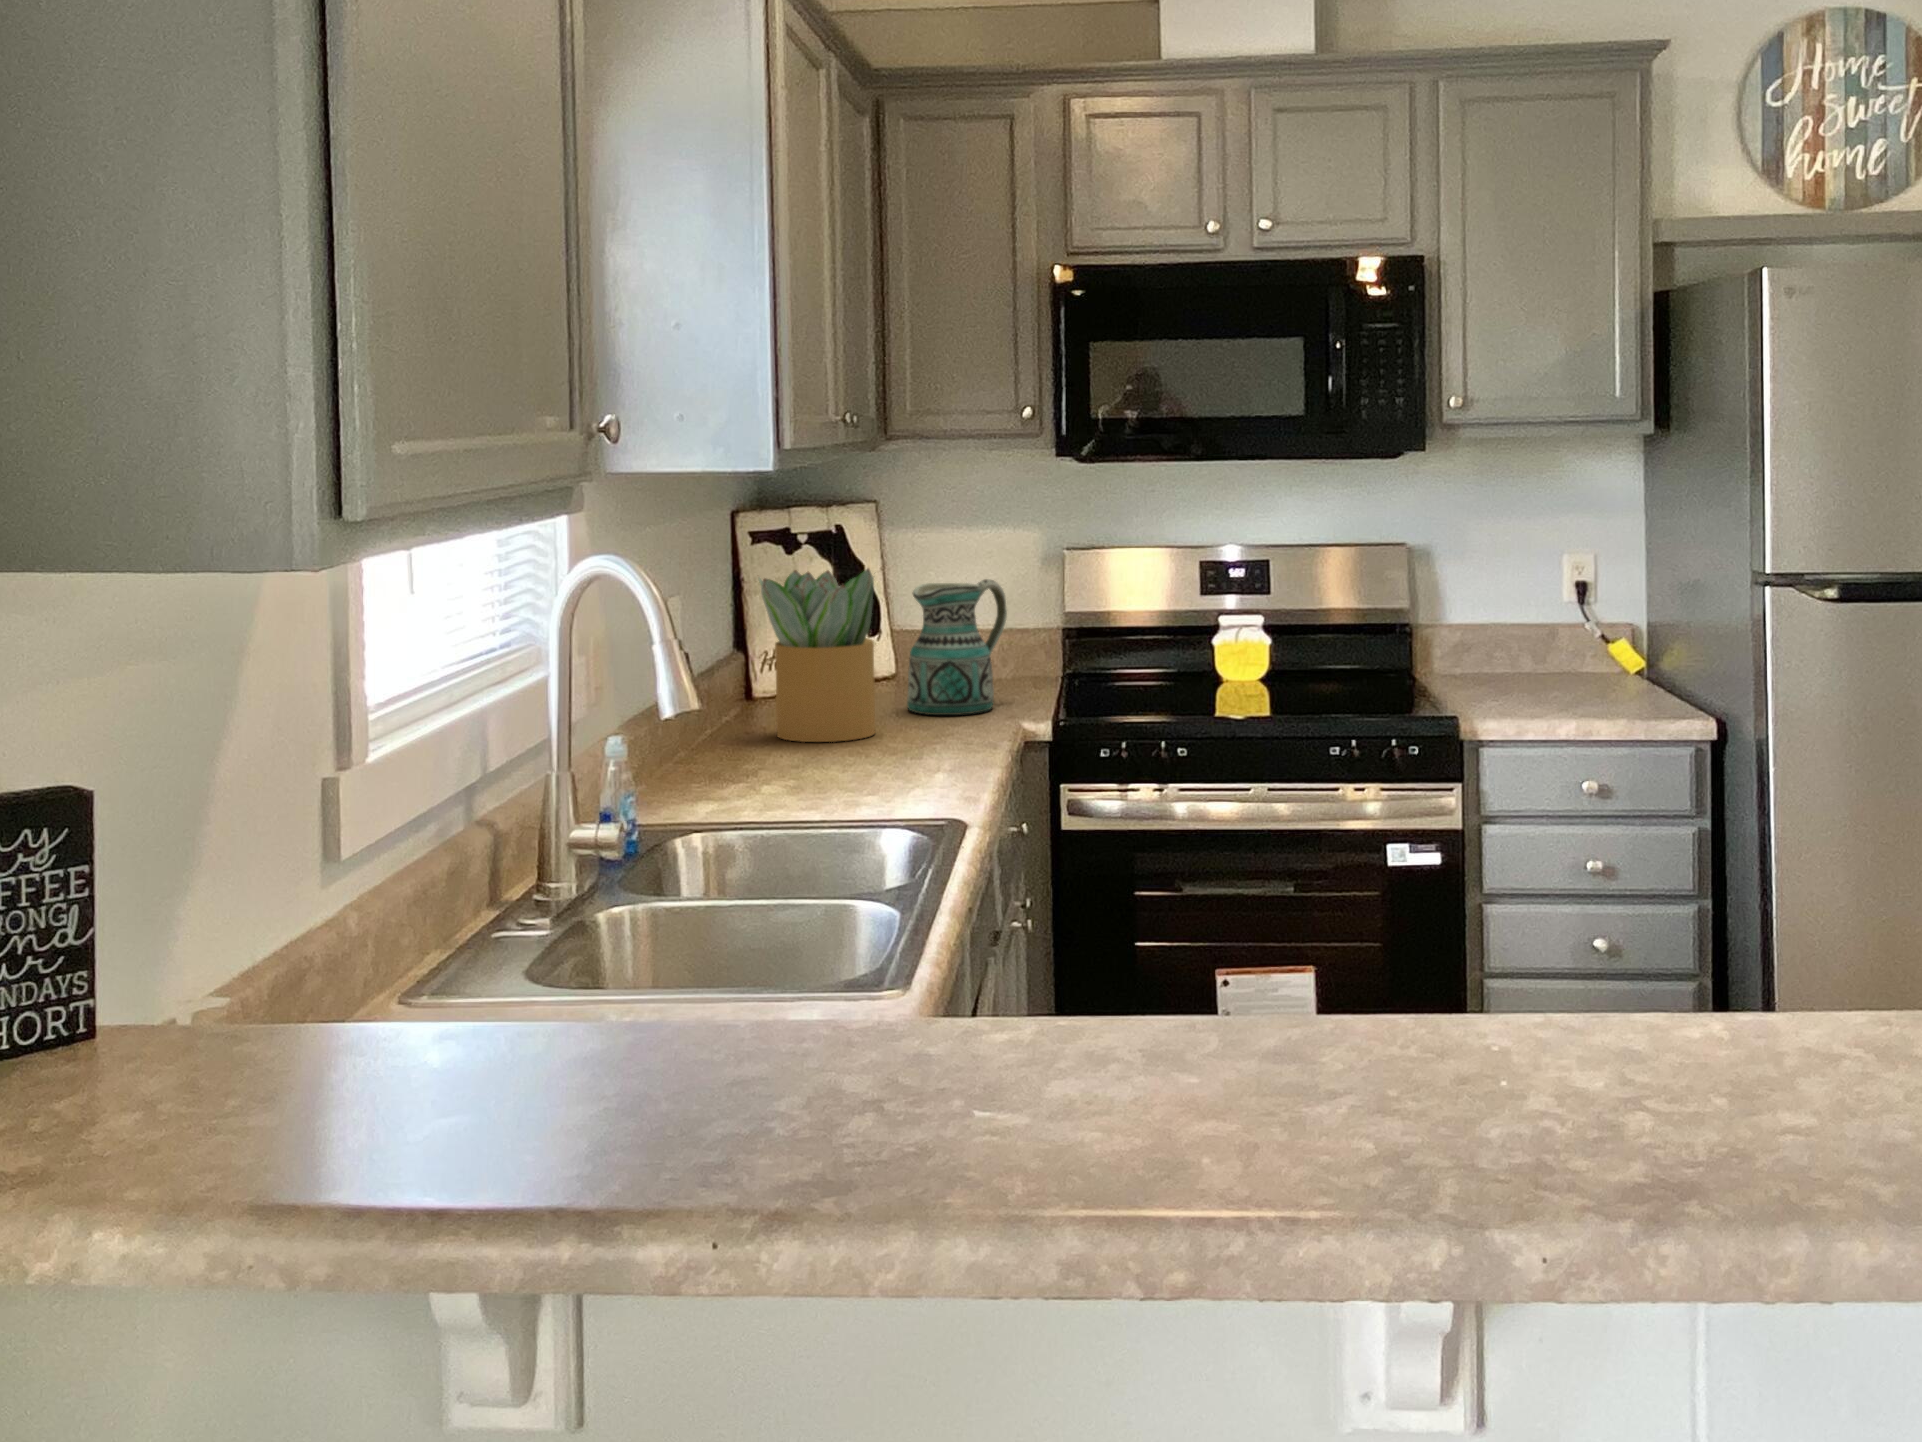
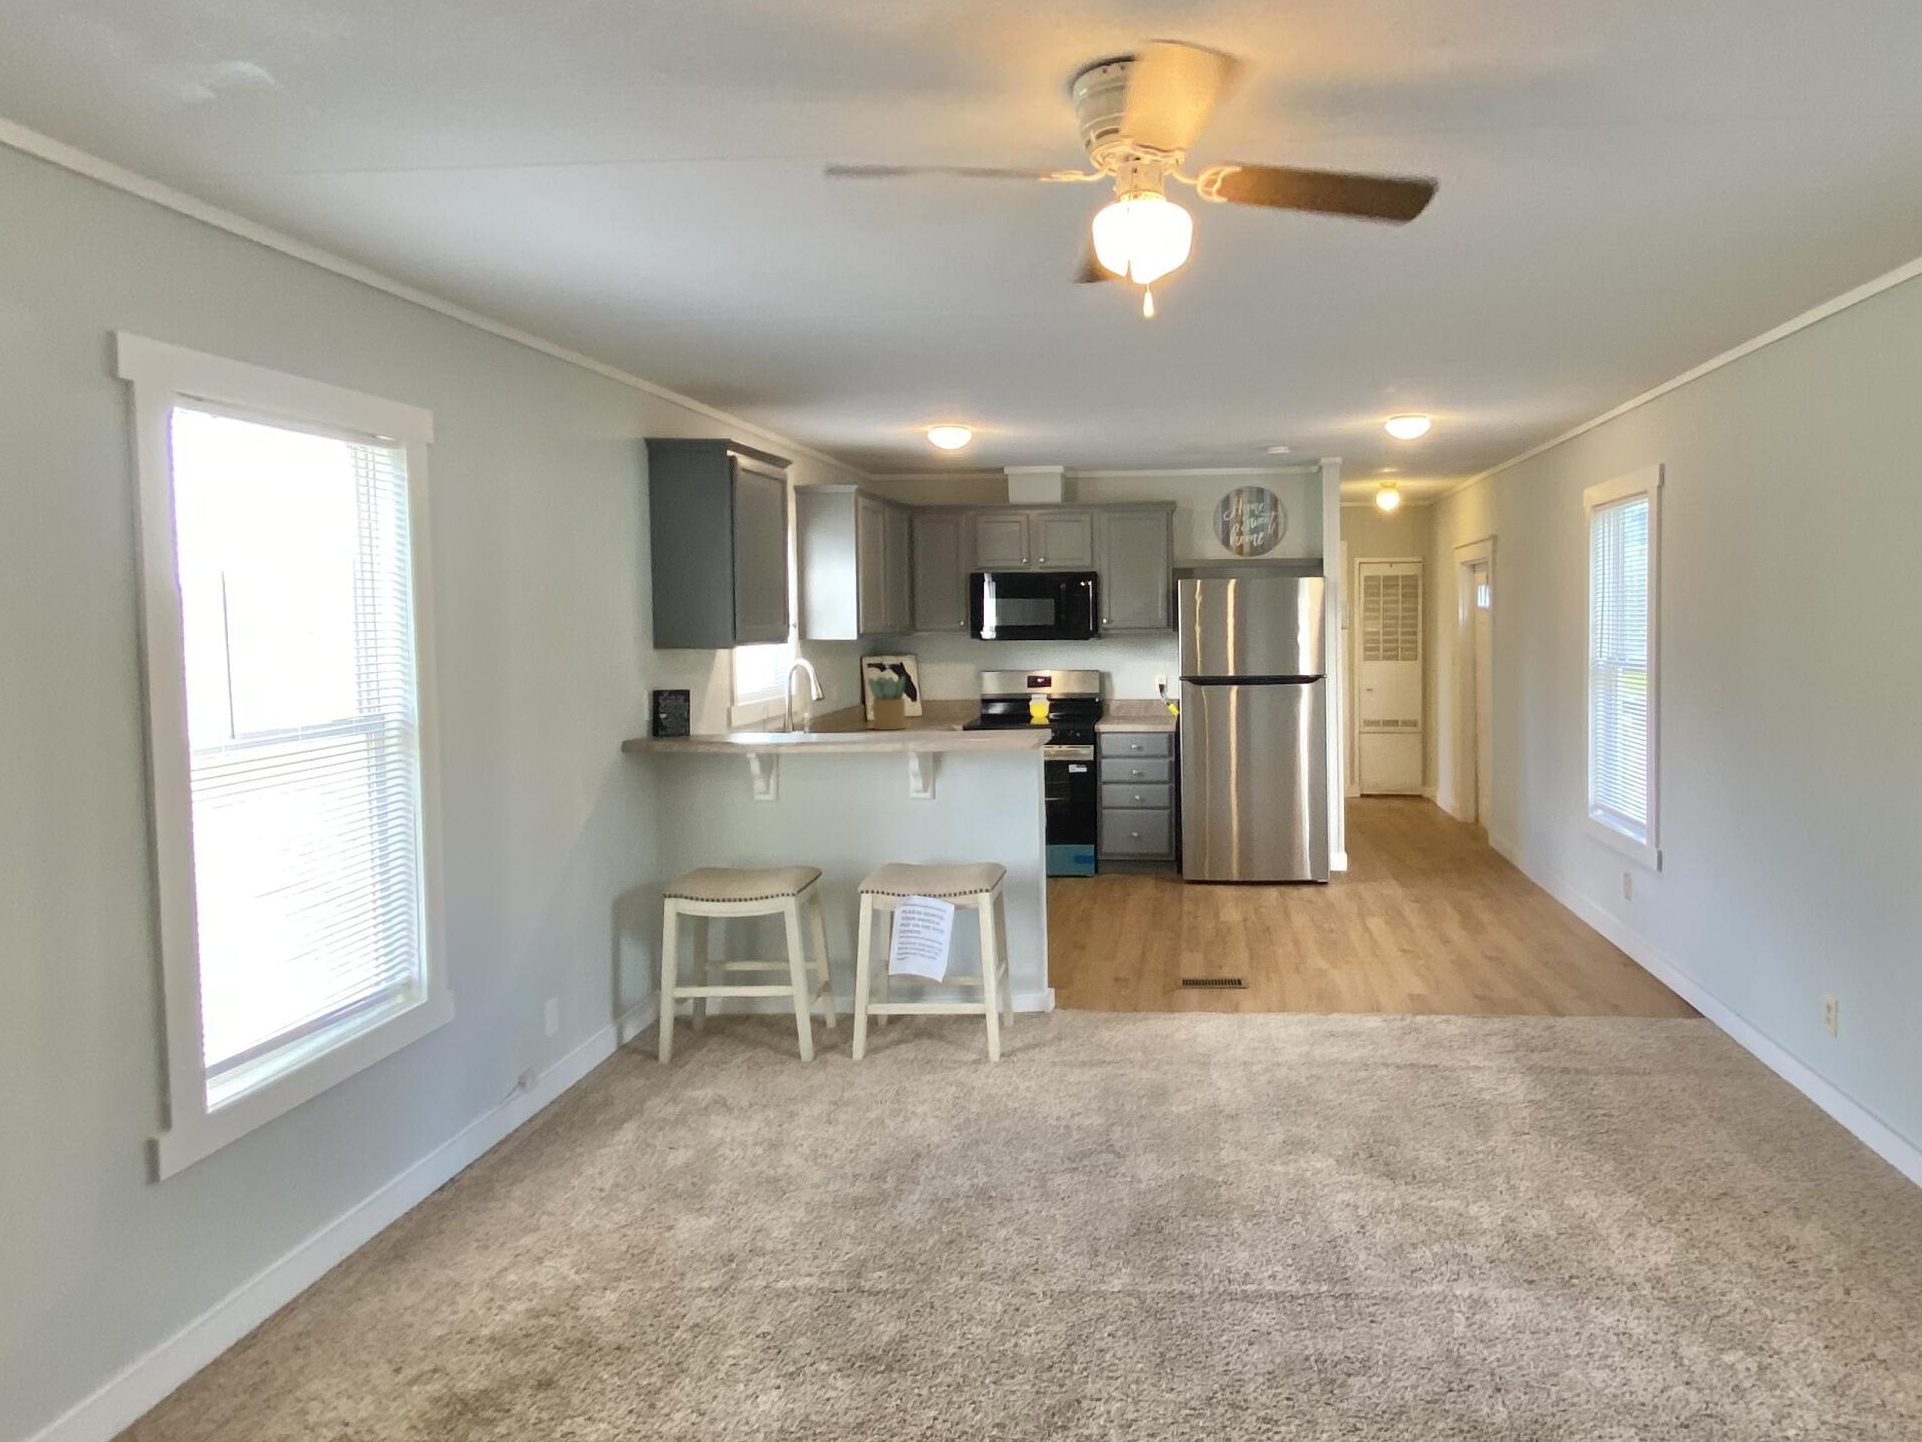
ceramic pitcher: present [907,579,1007,715] -> none [919,681,955,725]

